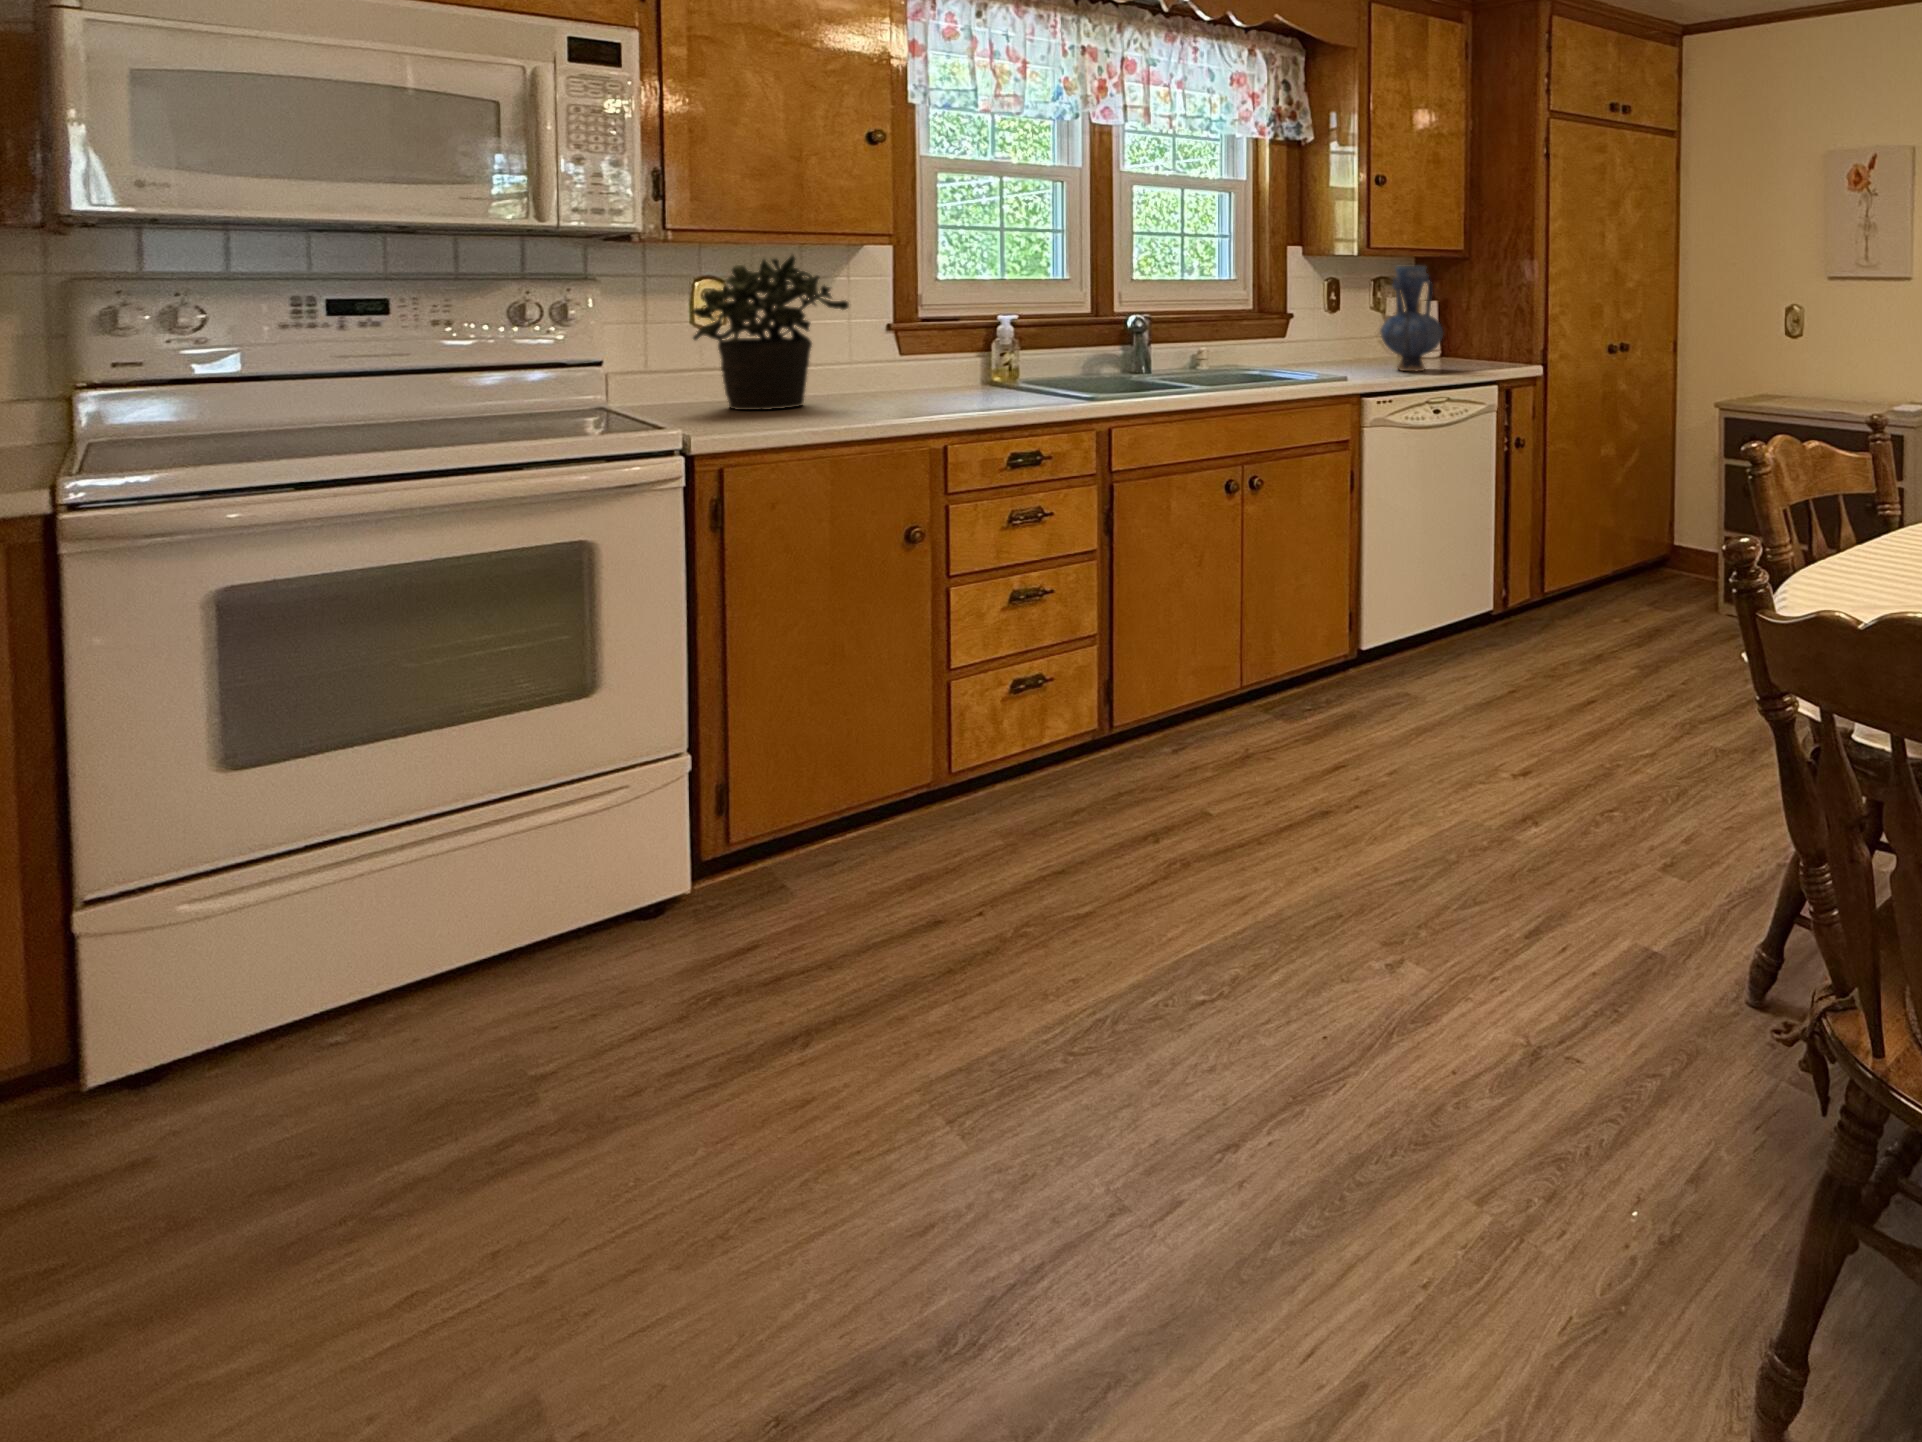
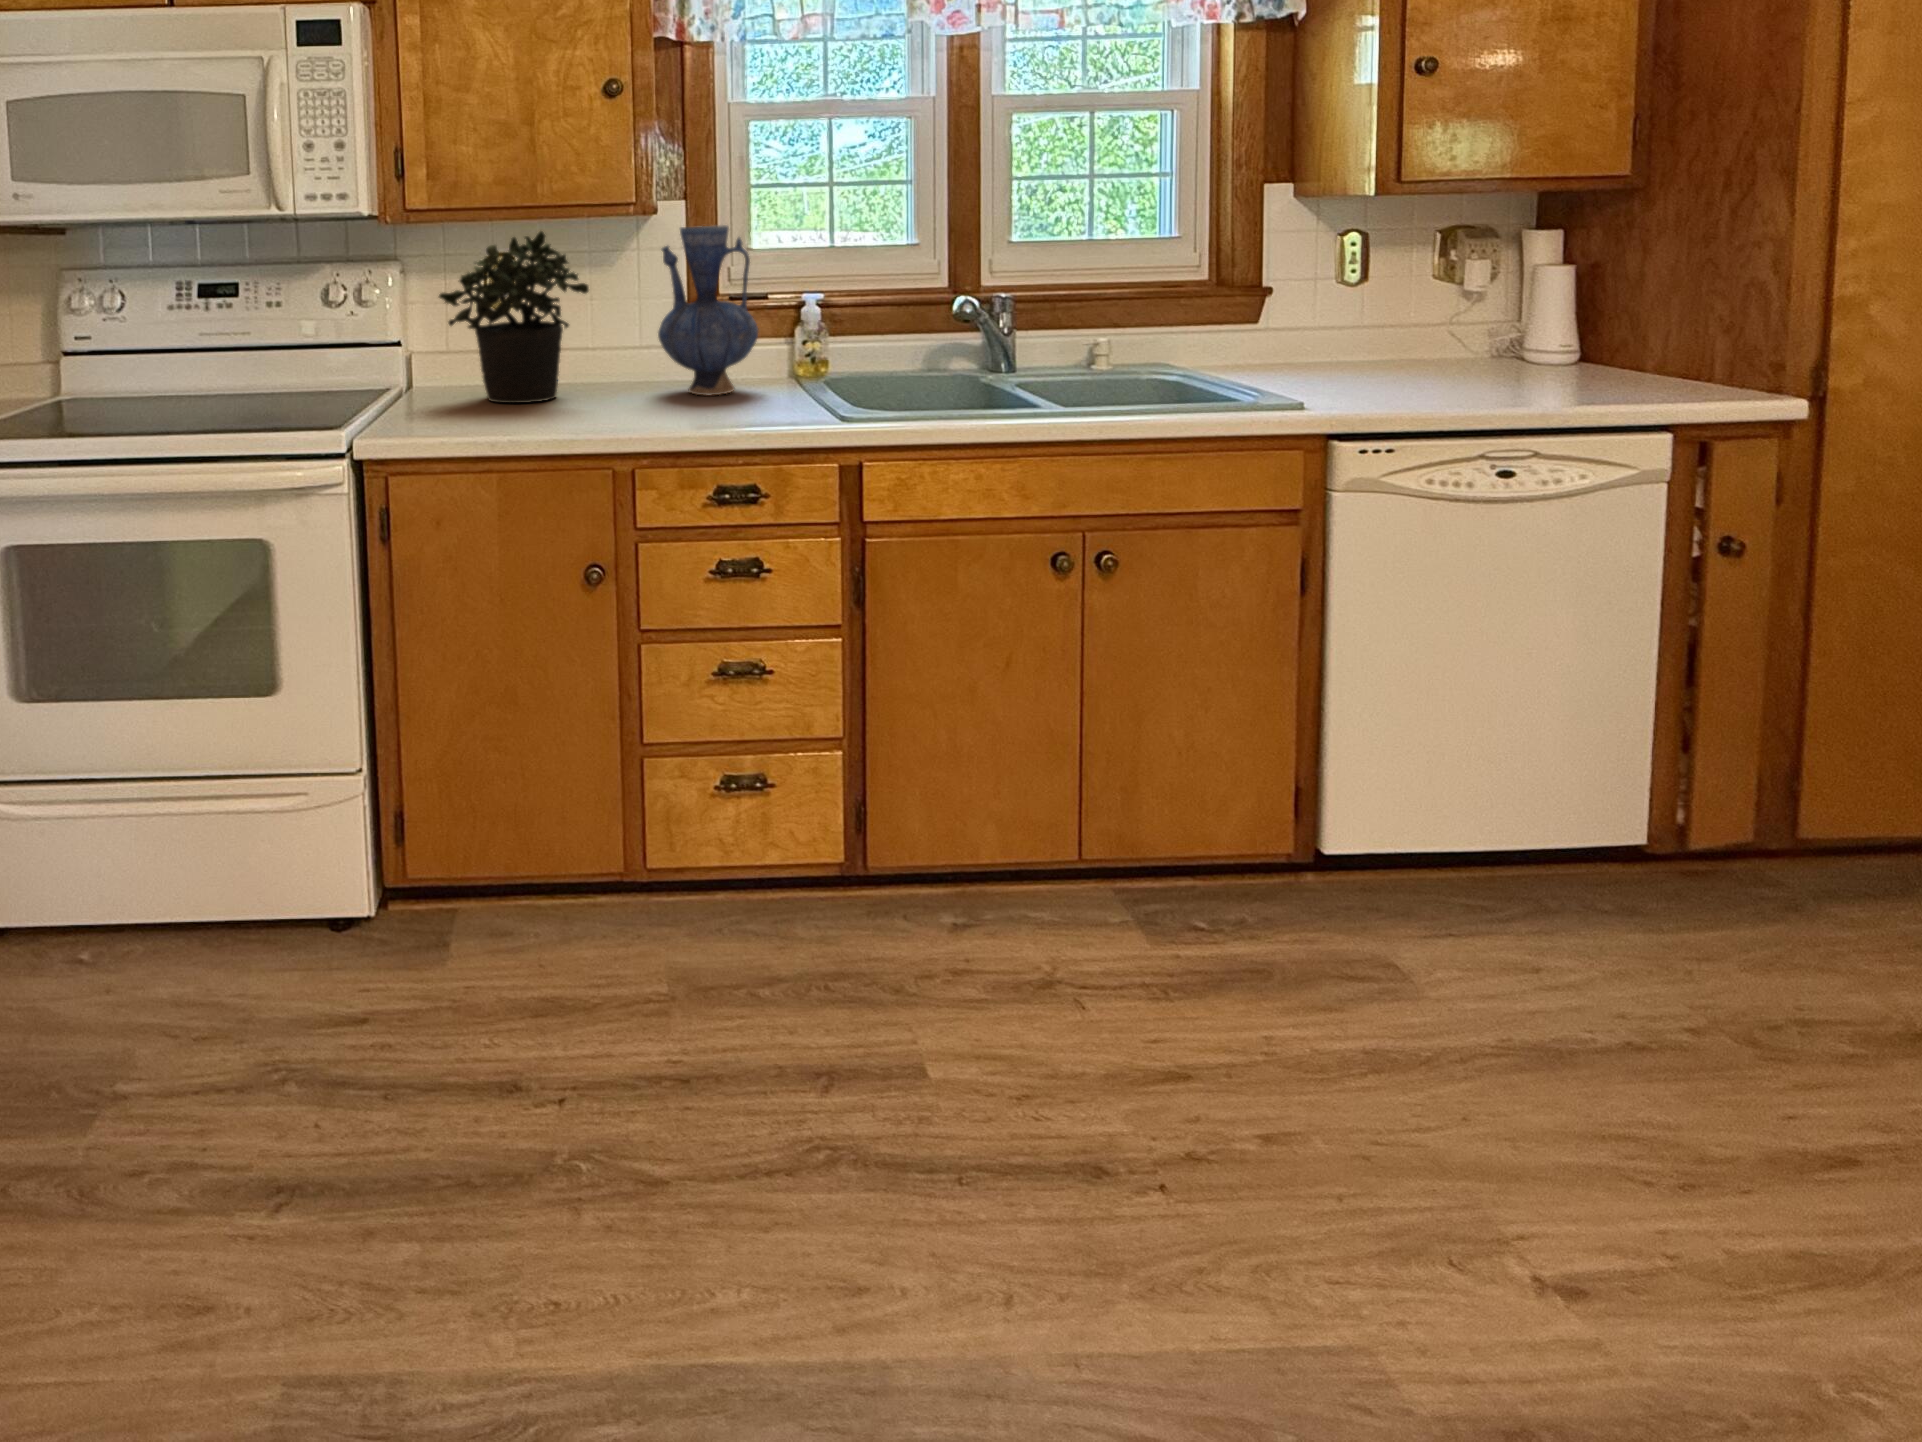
vase: present [1380,266,1443,371] -> present [658,225,758,395]

